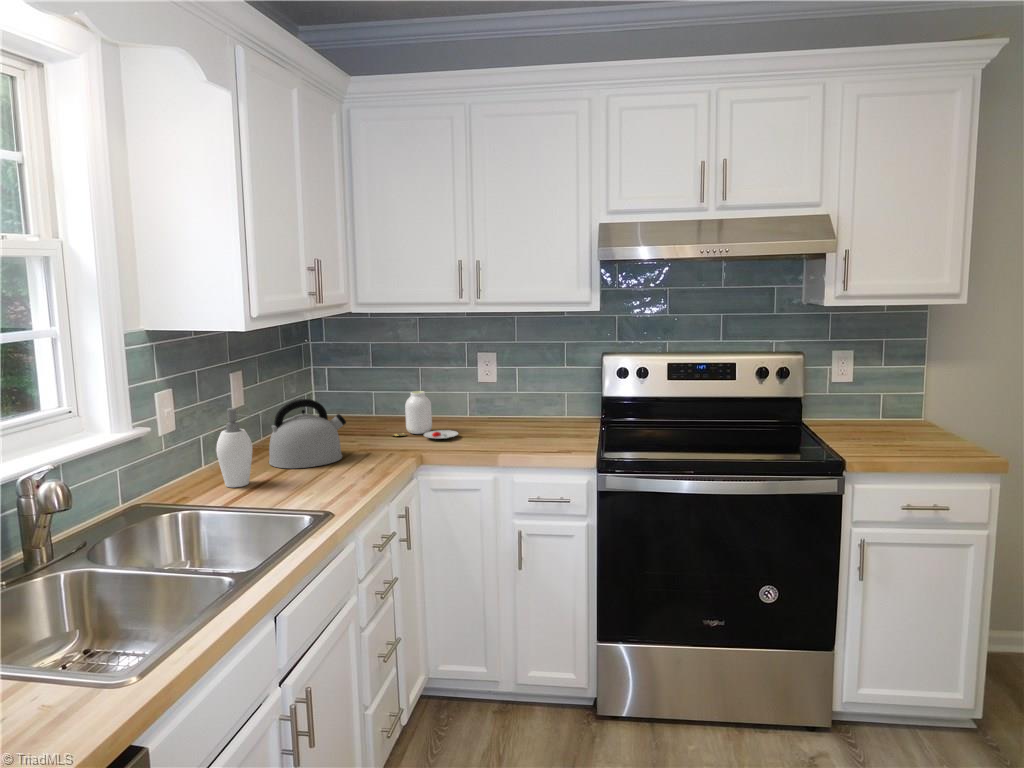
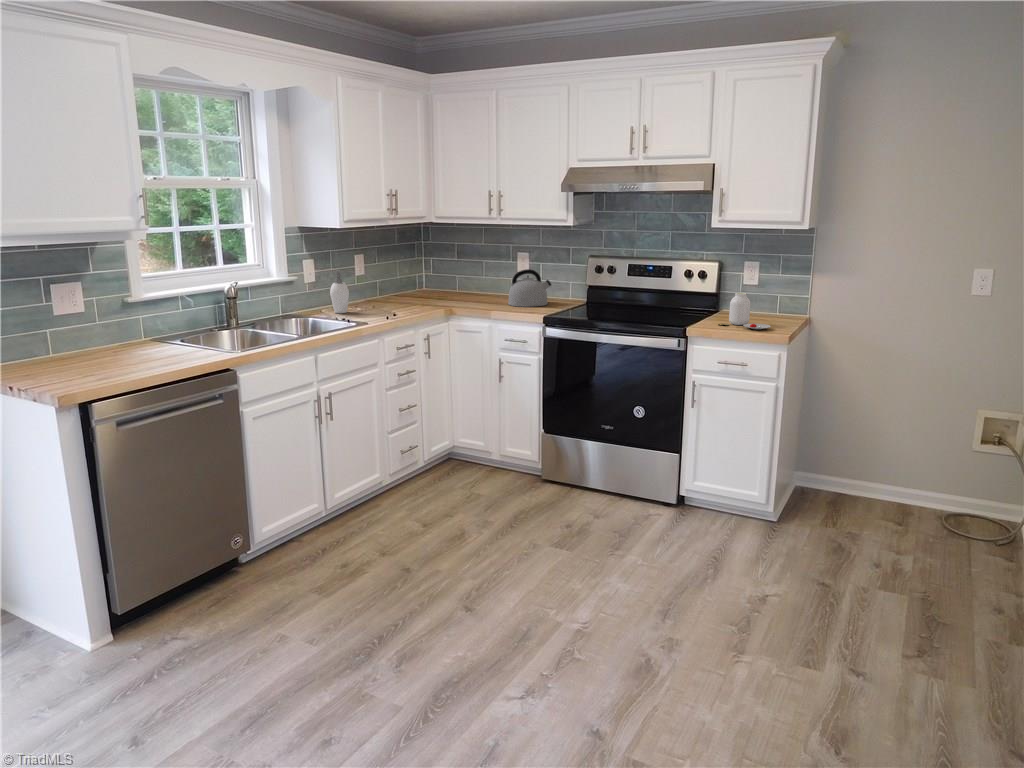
jar: present [393,391,458,439] -> present [718,293,770,329]
kettle: present [269,399,346,468] -> present [508,269,551,307]

